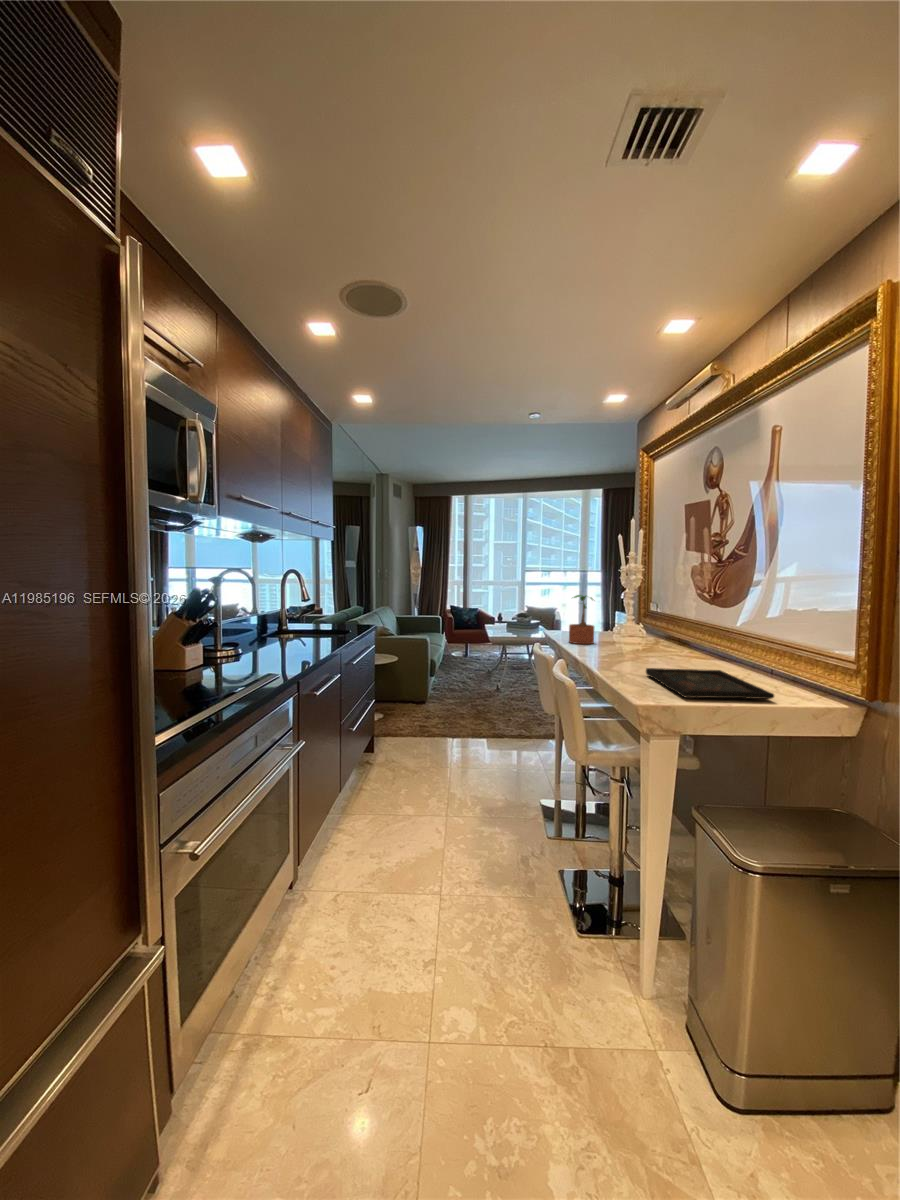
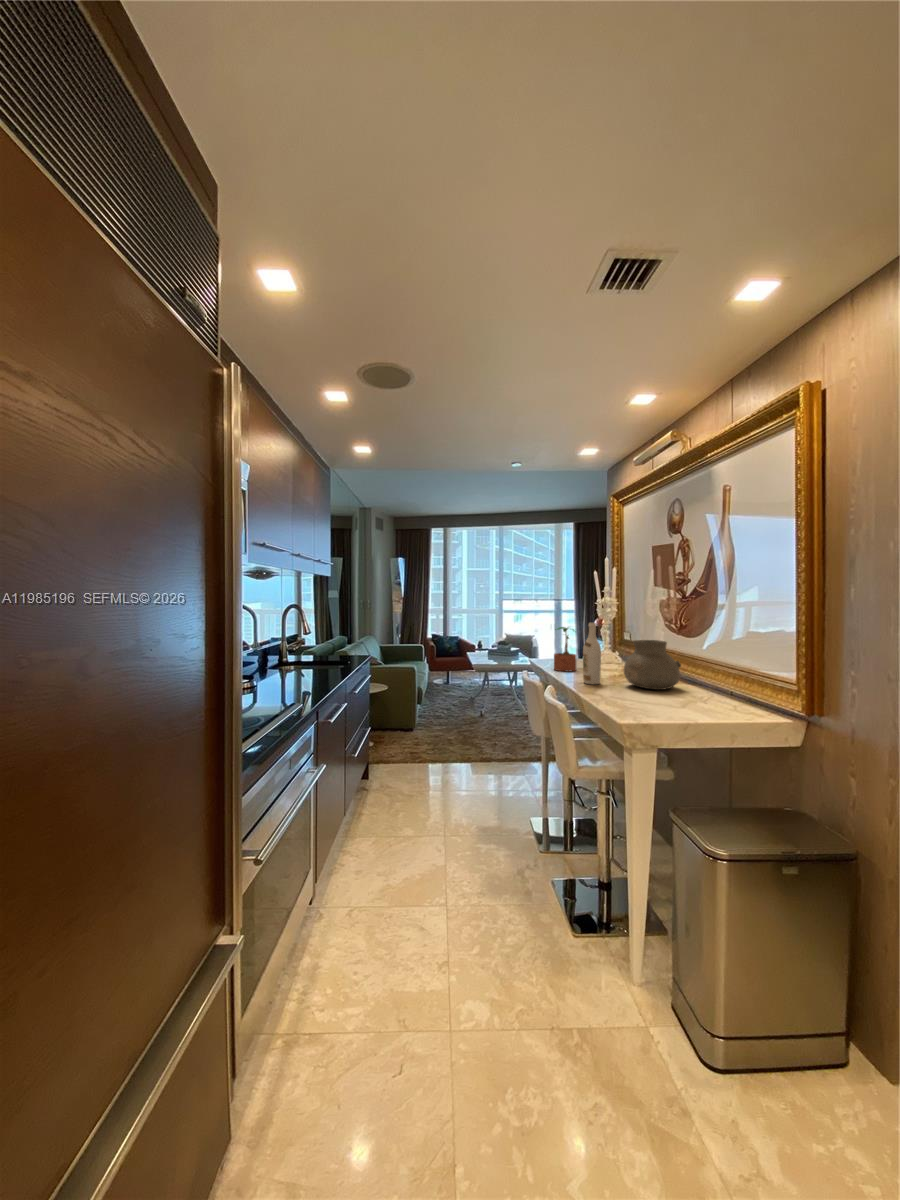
wine bottle: none [600,589,620,659] -> present [583,623,601,684]
vase: none [646,609,713,666] -> present [624,640,681,690]
tray: present [646,668,774,699] -> none [626,692,734,717]

